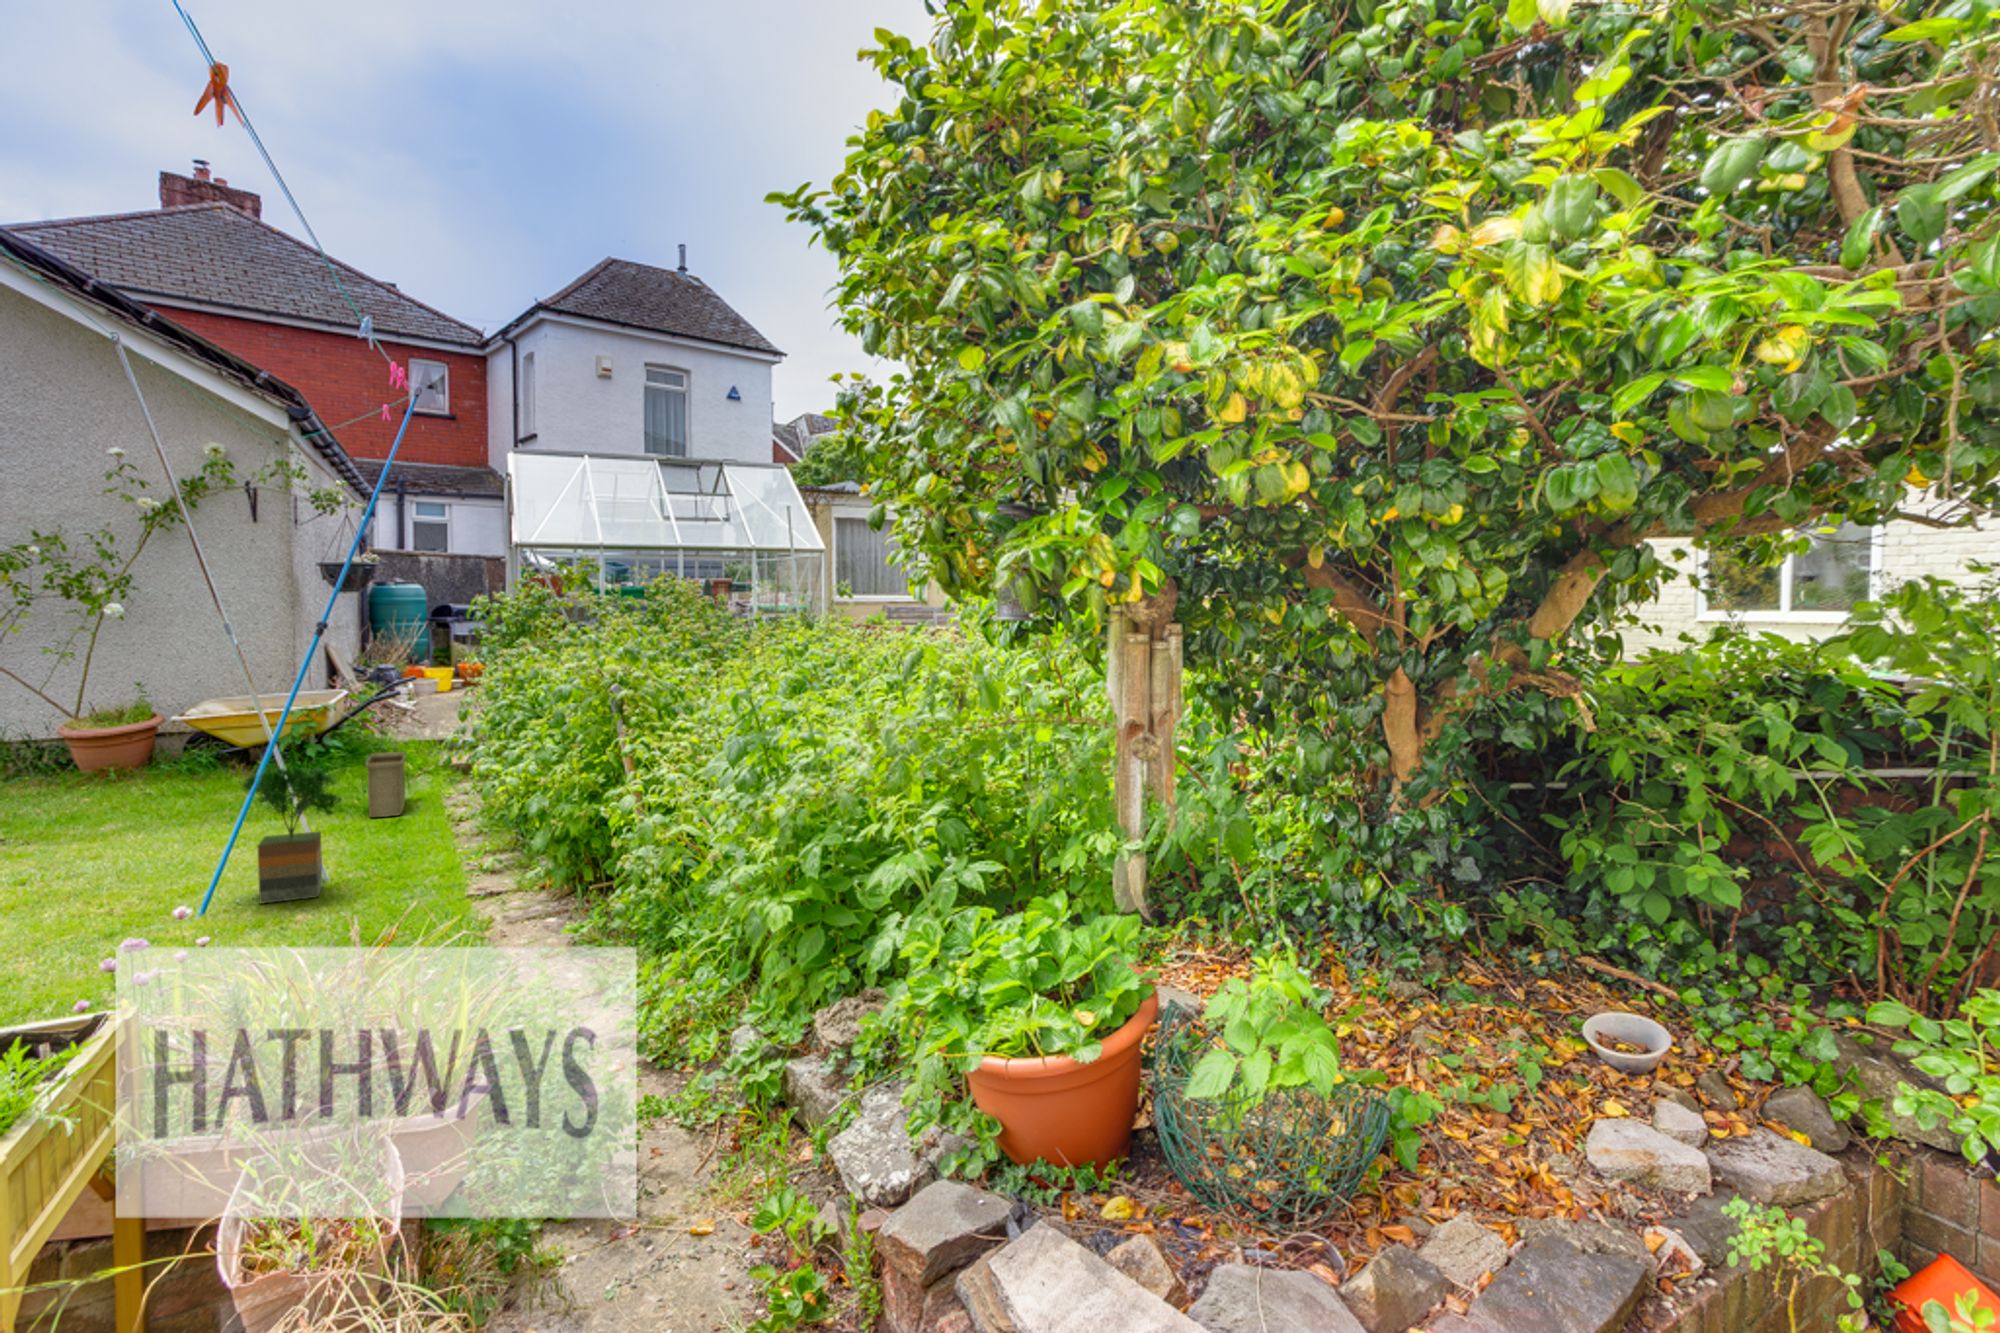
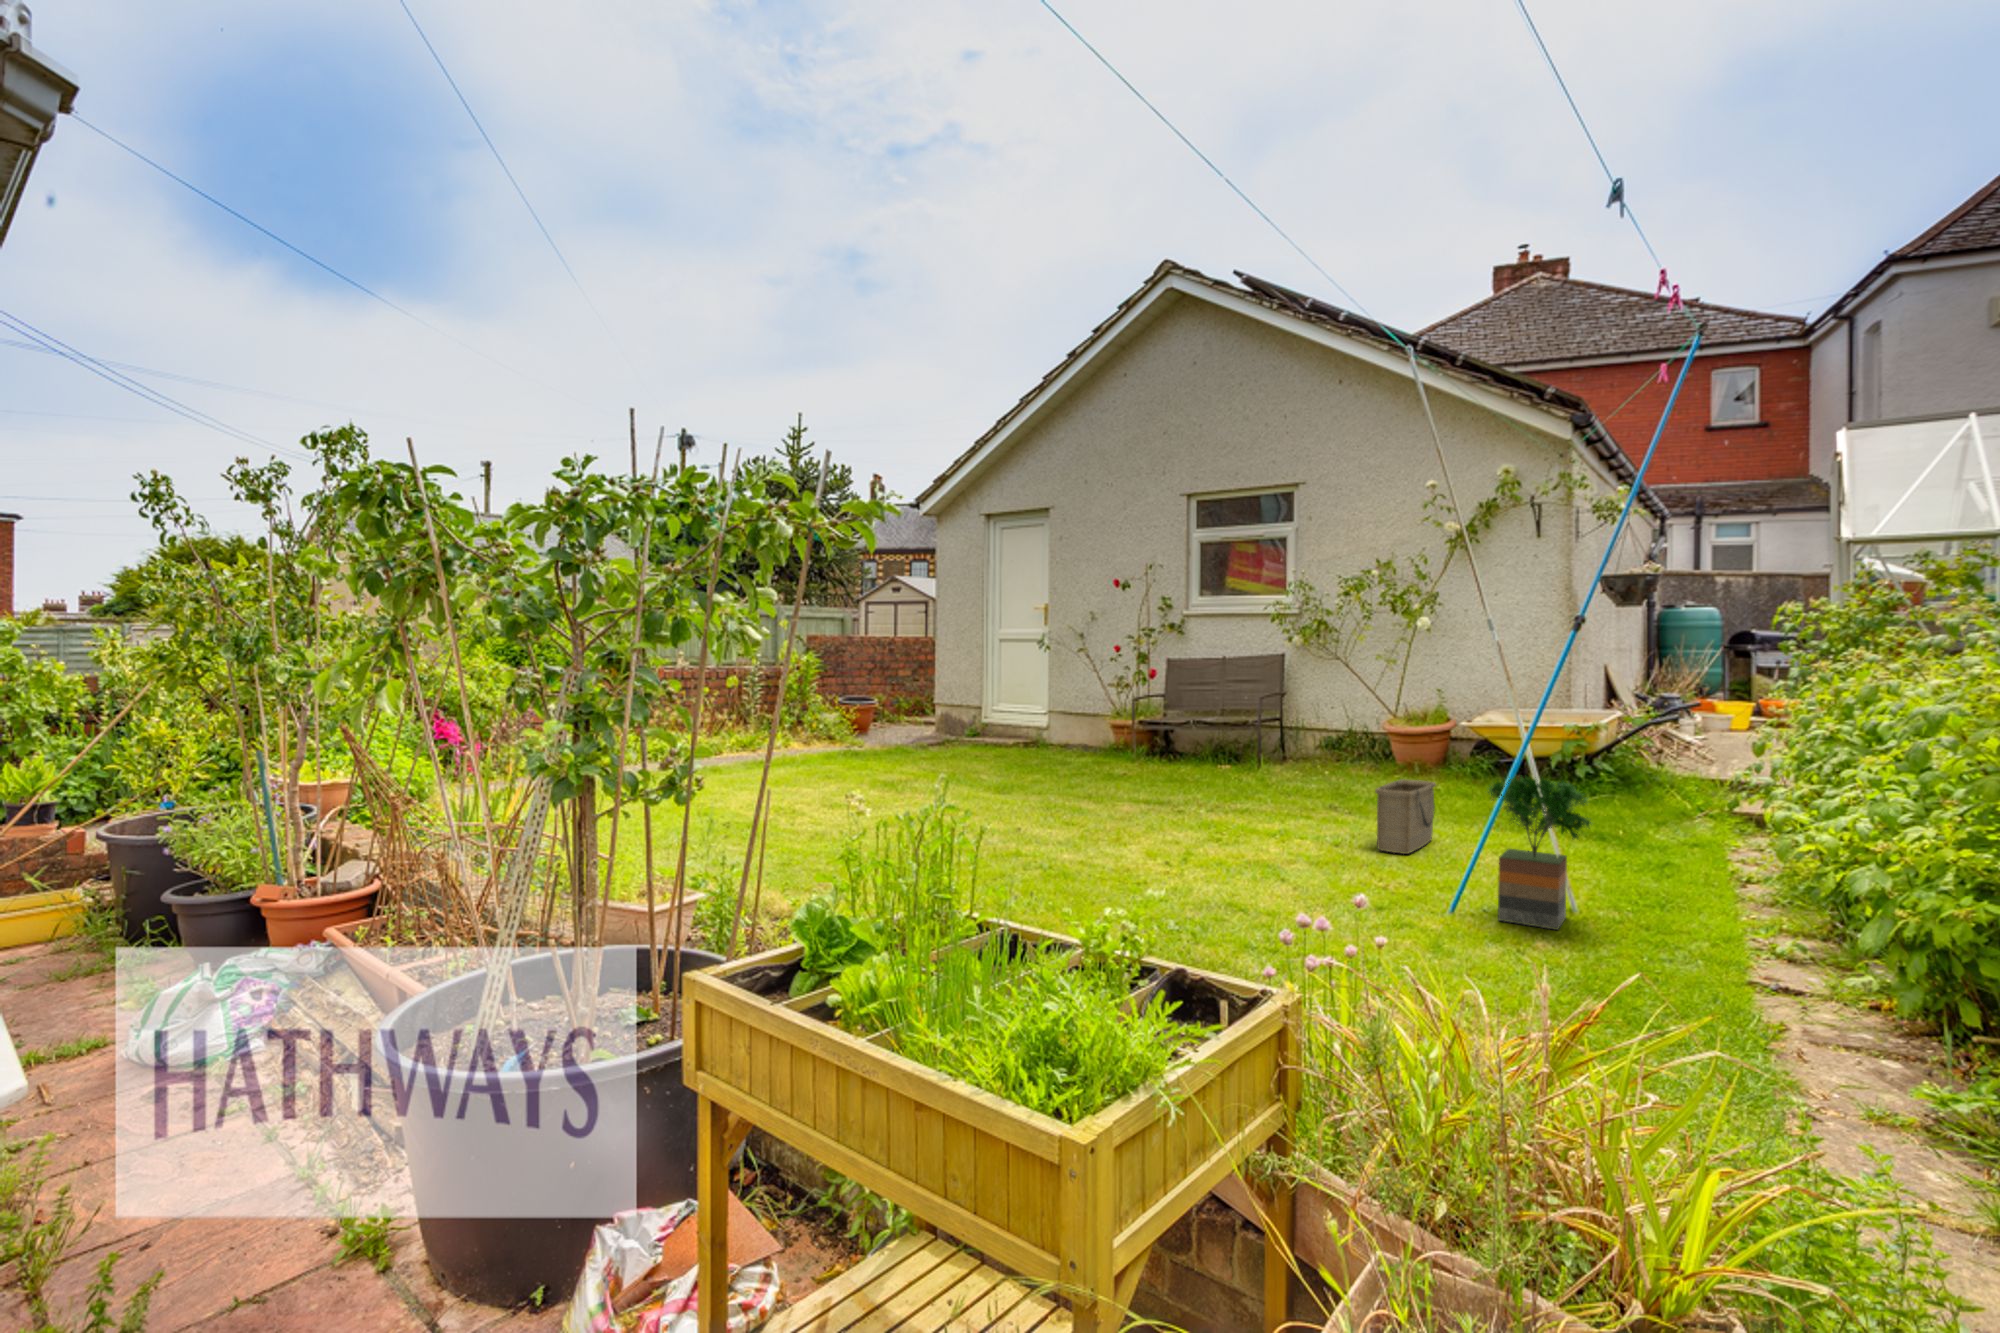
basket: present [364,752,409,817] -> present [1375,779,1435,854]

